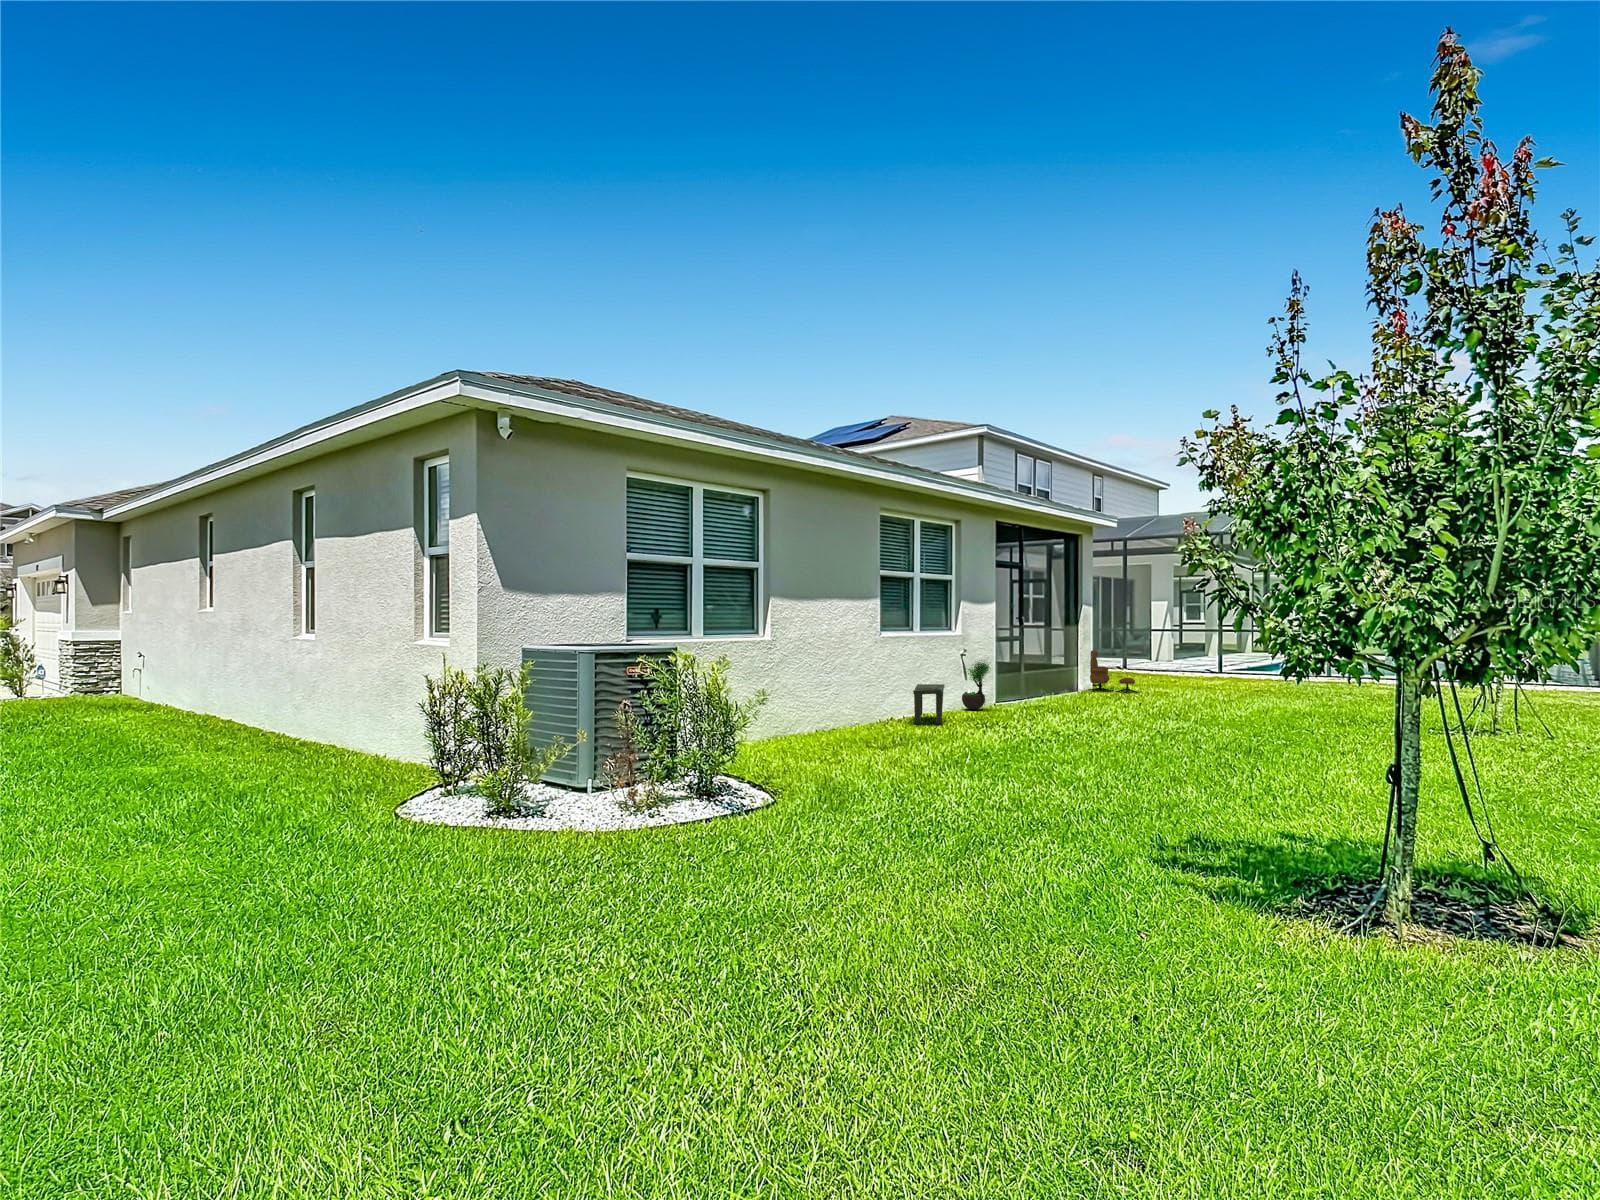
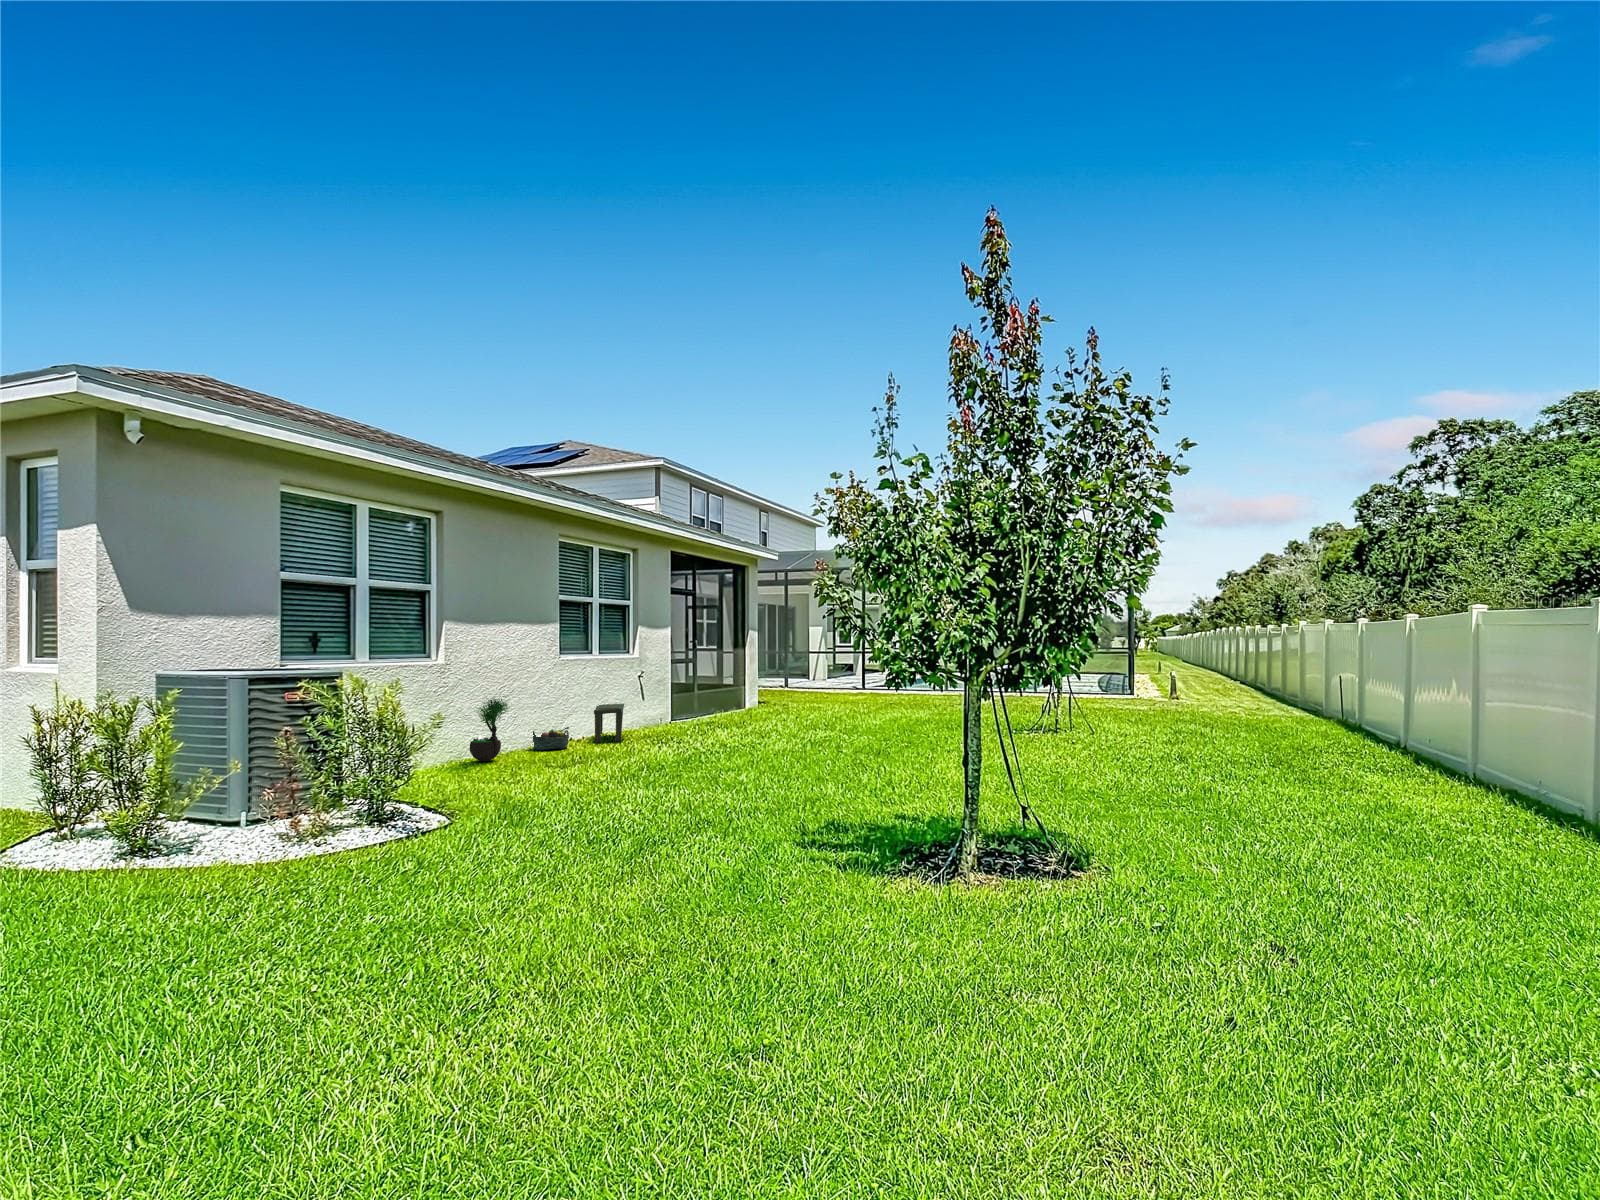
lounge chair: present [1088,650,1138,693] -> none [755,669,797,707]
potted tree: present [962,662,990,710] -> present [470,698,510,761]
basket: none [852,706,889,729] -> present [533,727,569,750]

